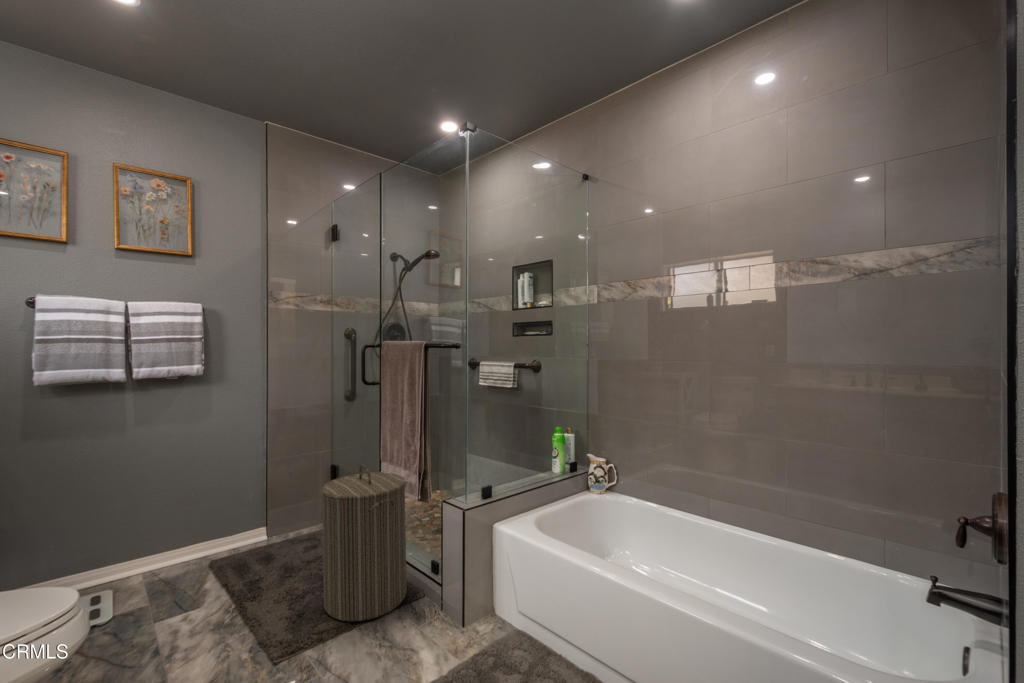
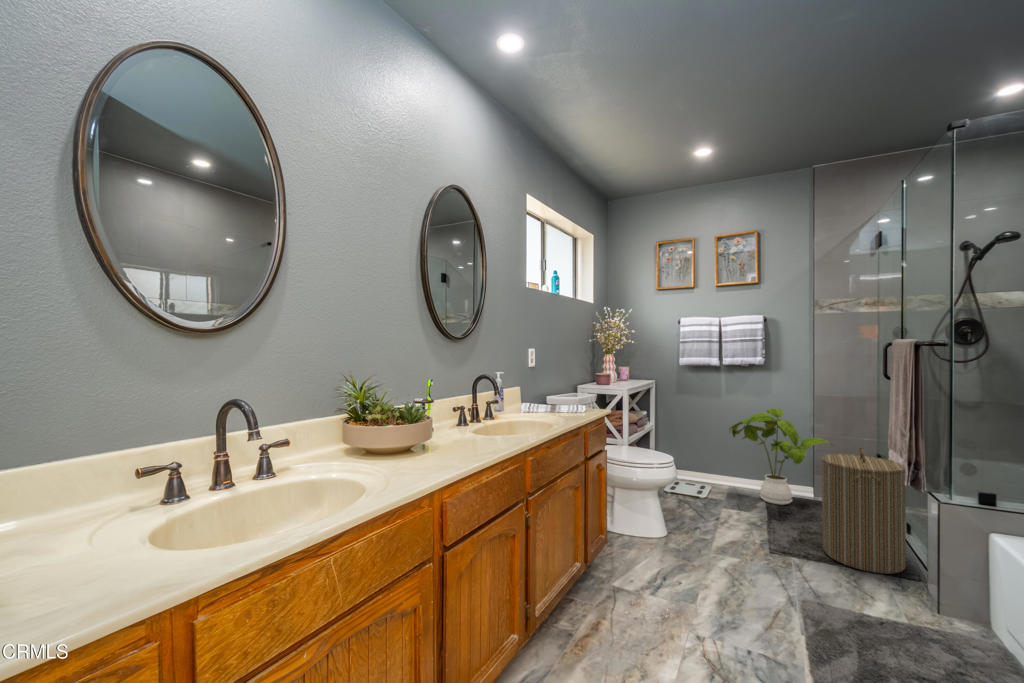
house plant: none [151,436,295,575] -> present [729,408,832,505]

